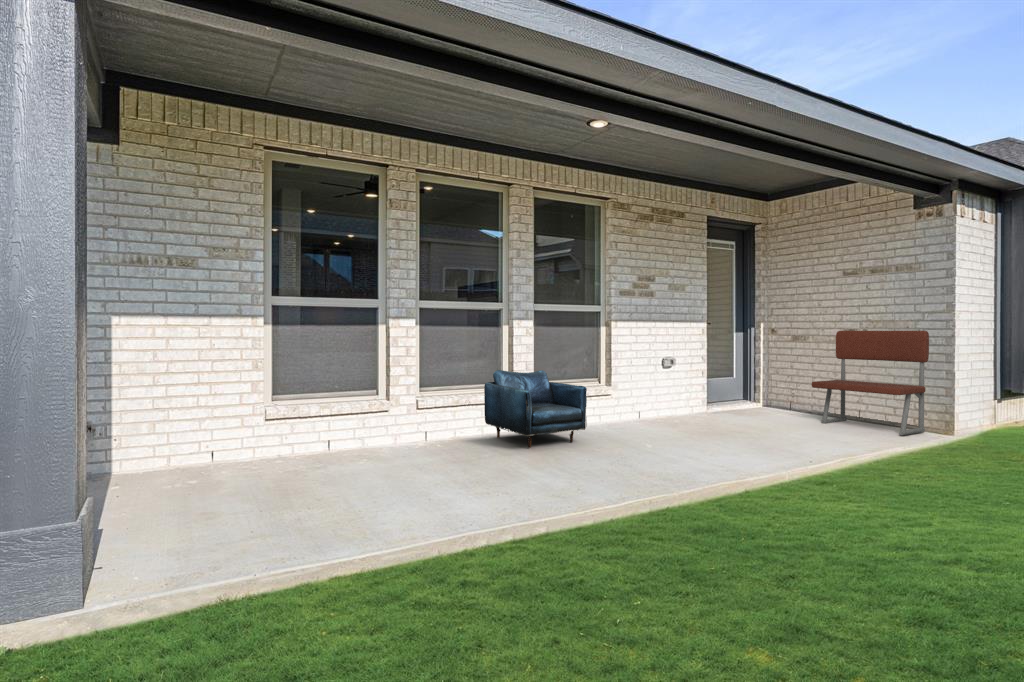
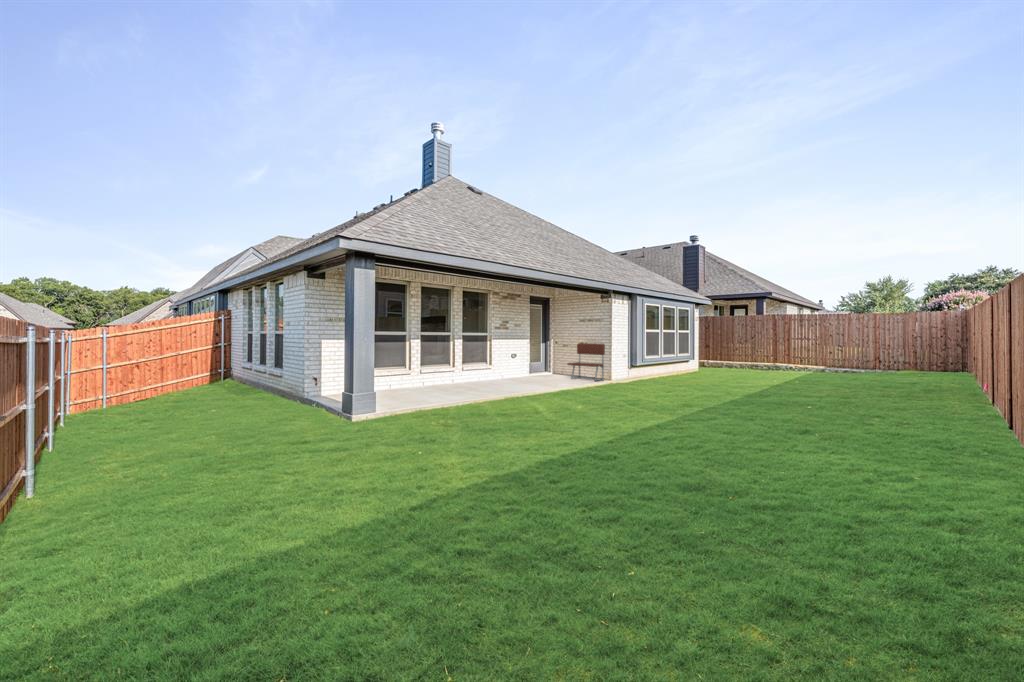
armchair: present [484,370,587,448] -> none [445,359,484,387]

